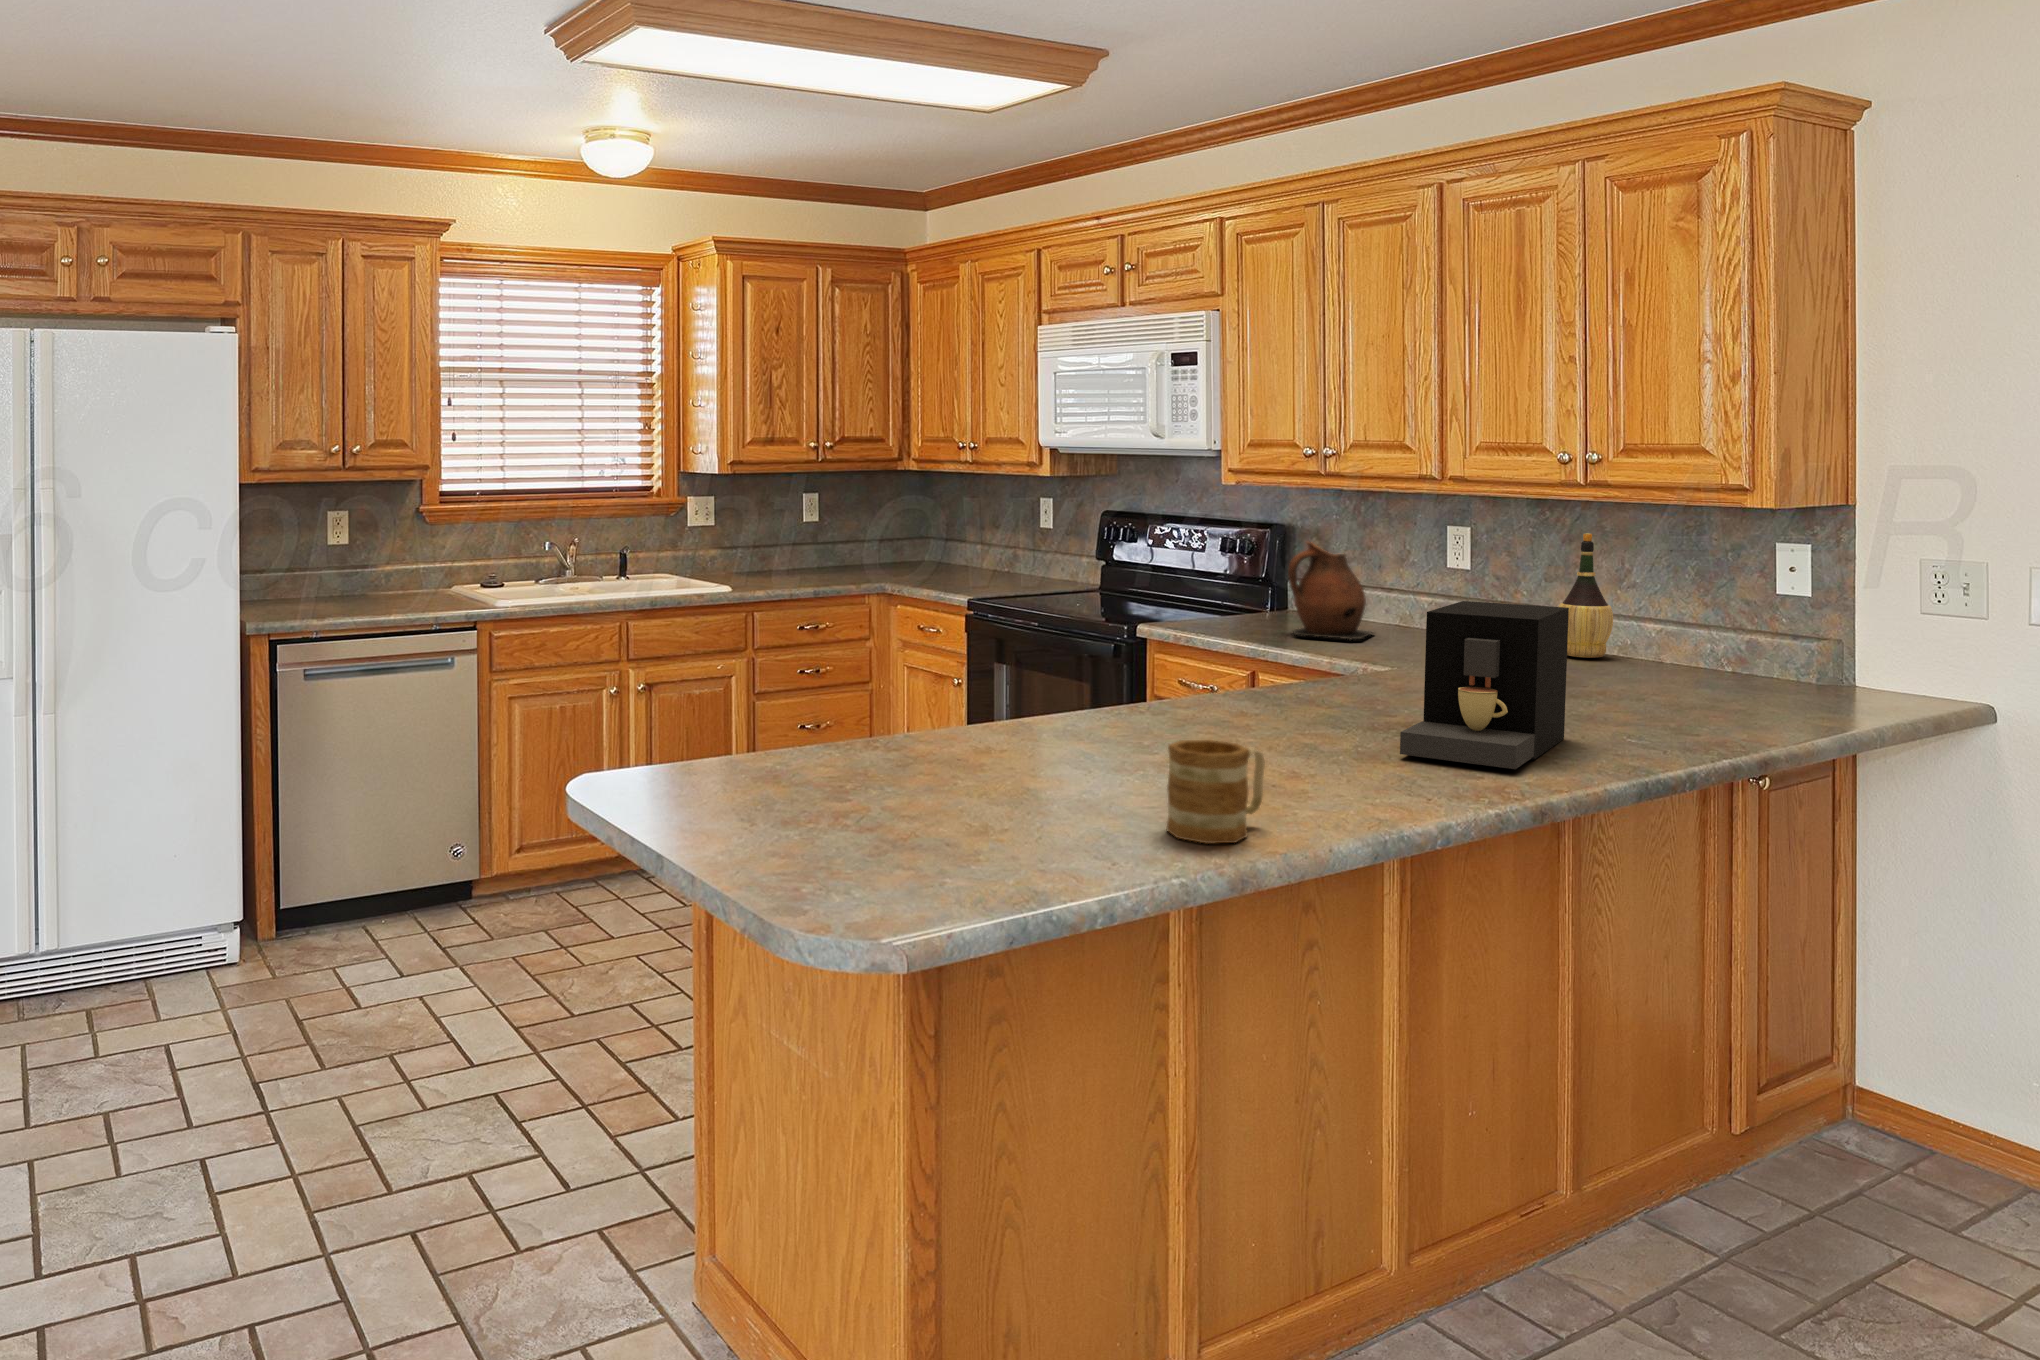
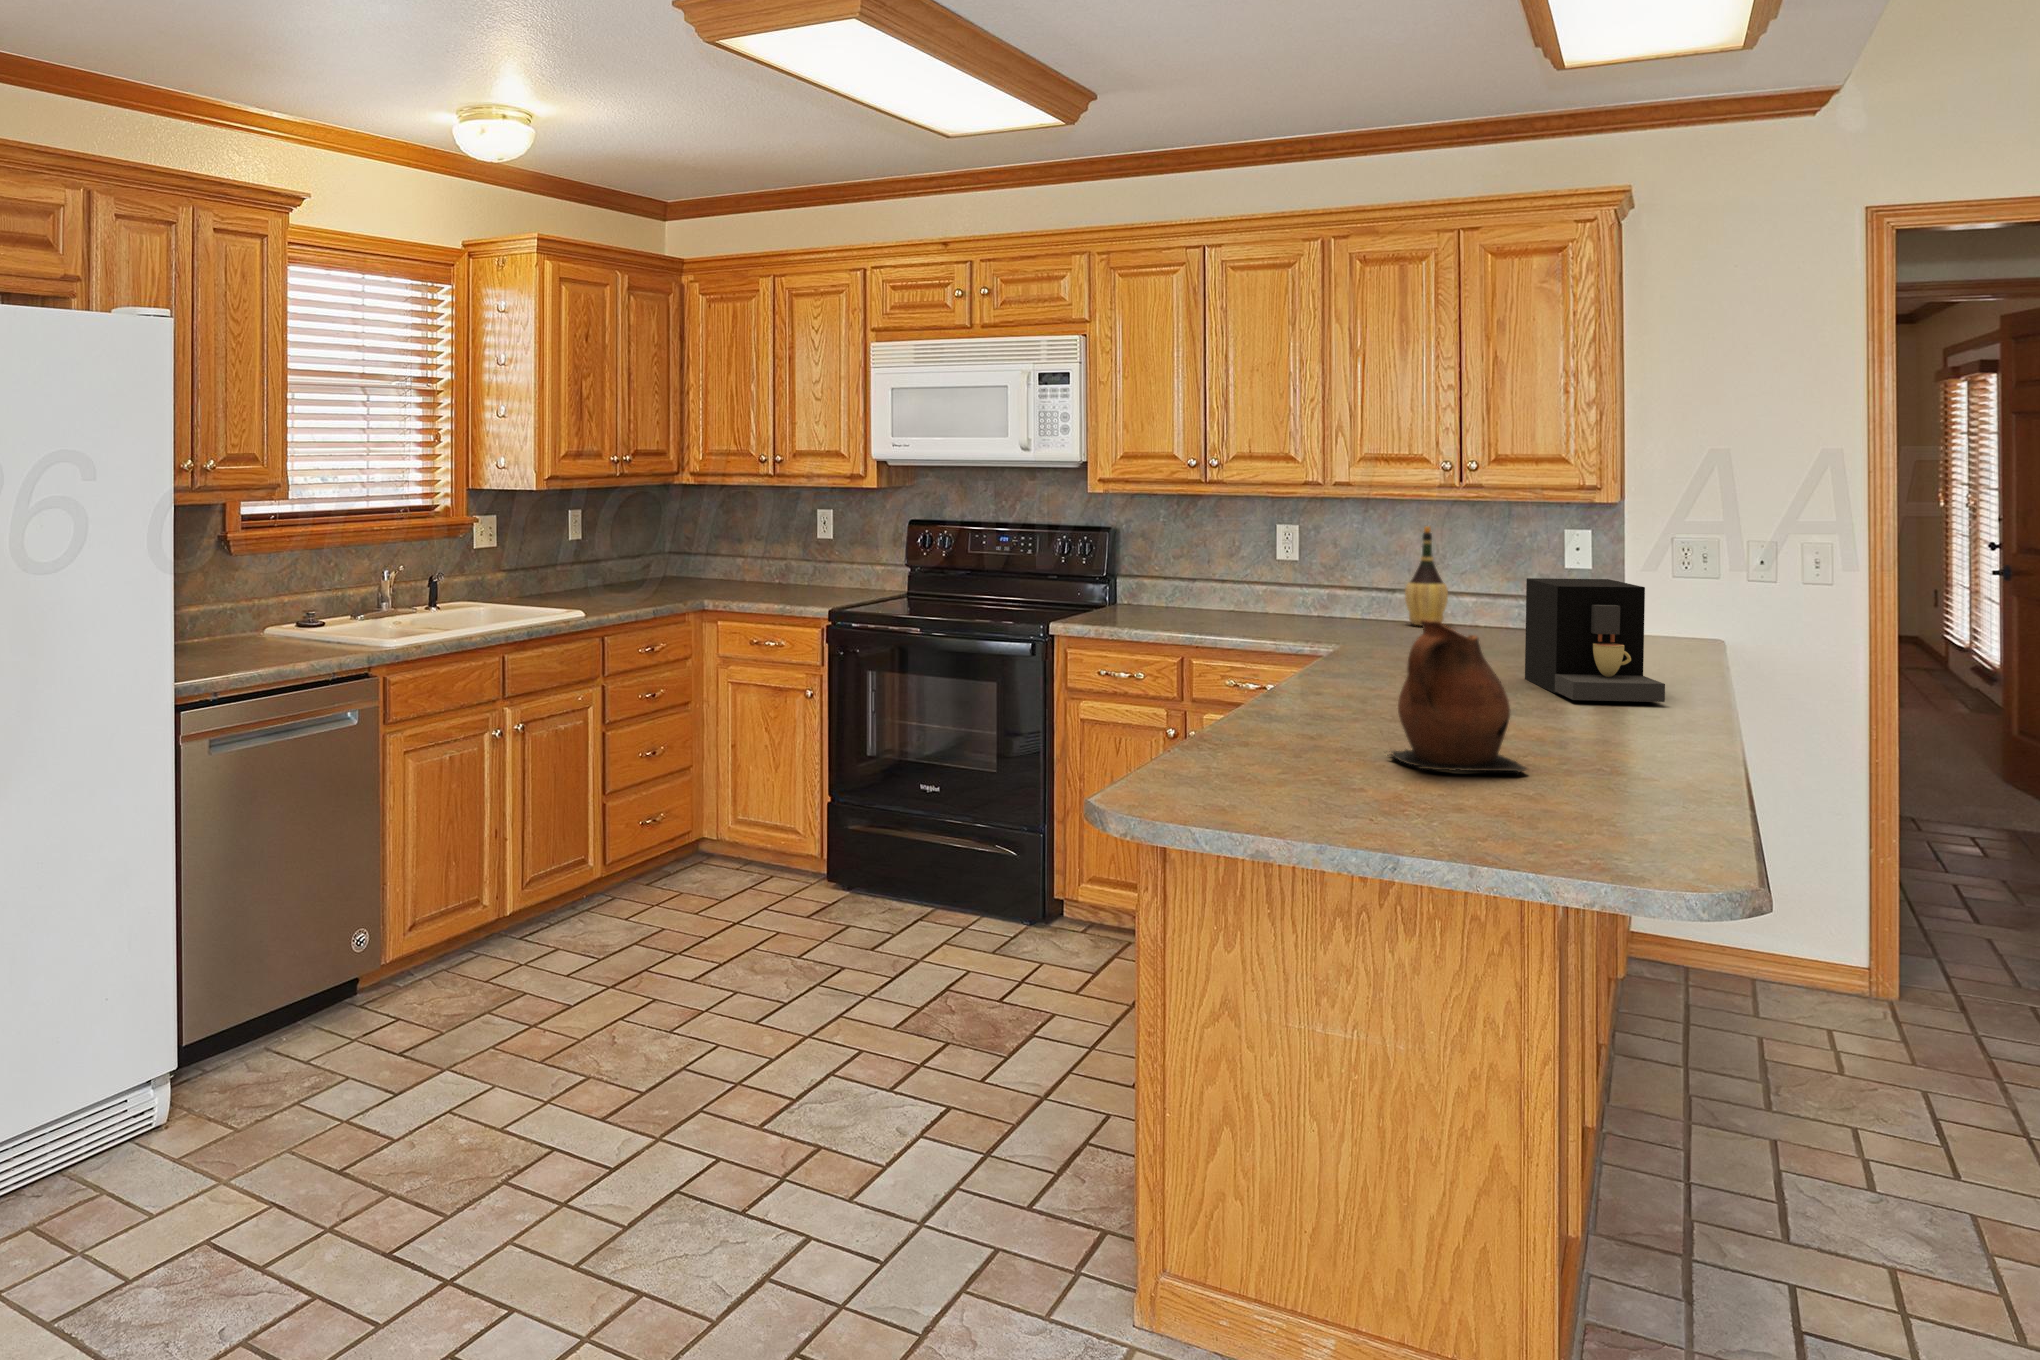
ceramic pitcher: present [1288,542,1374,640] -> present [1392,620,1527,773]
mug: present [1167,740,1265,843] -> none [1618,691,1692,771]

